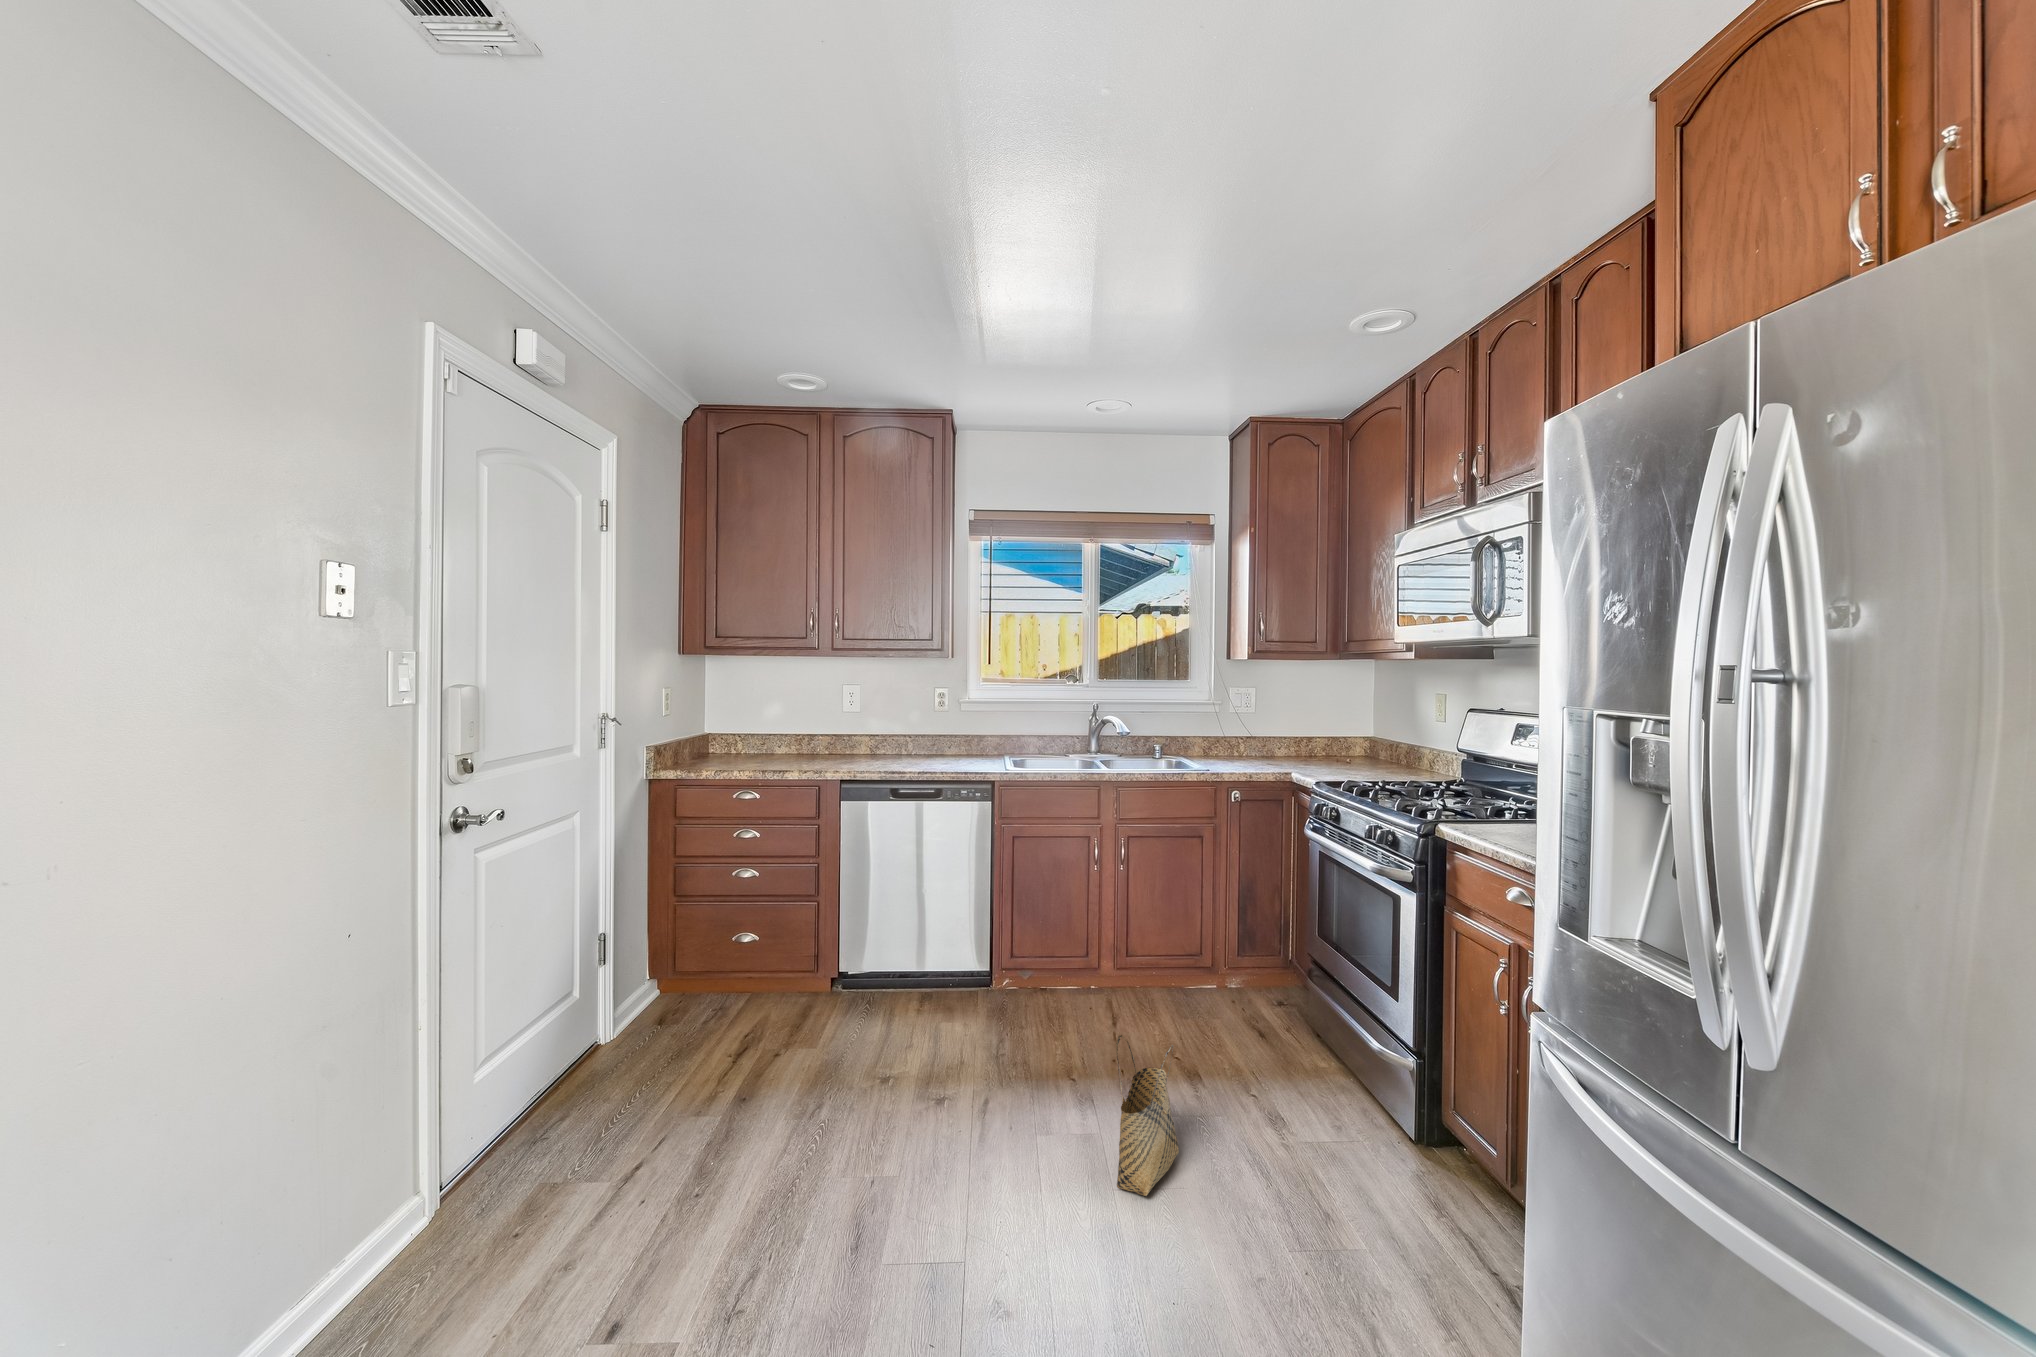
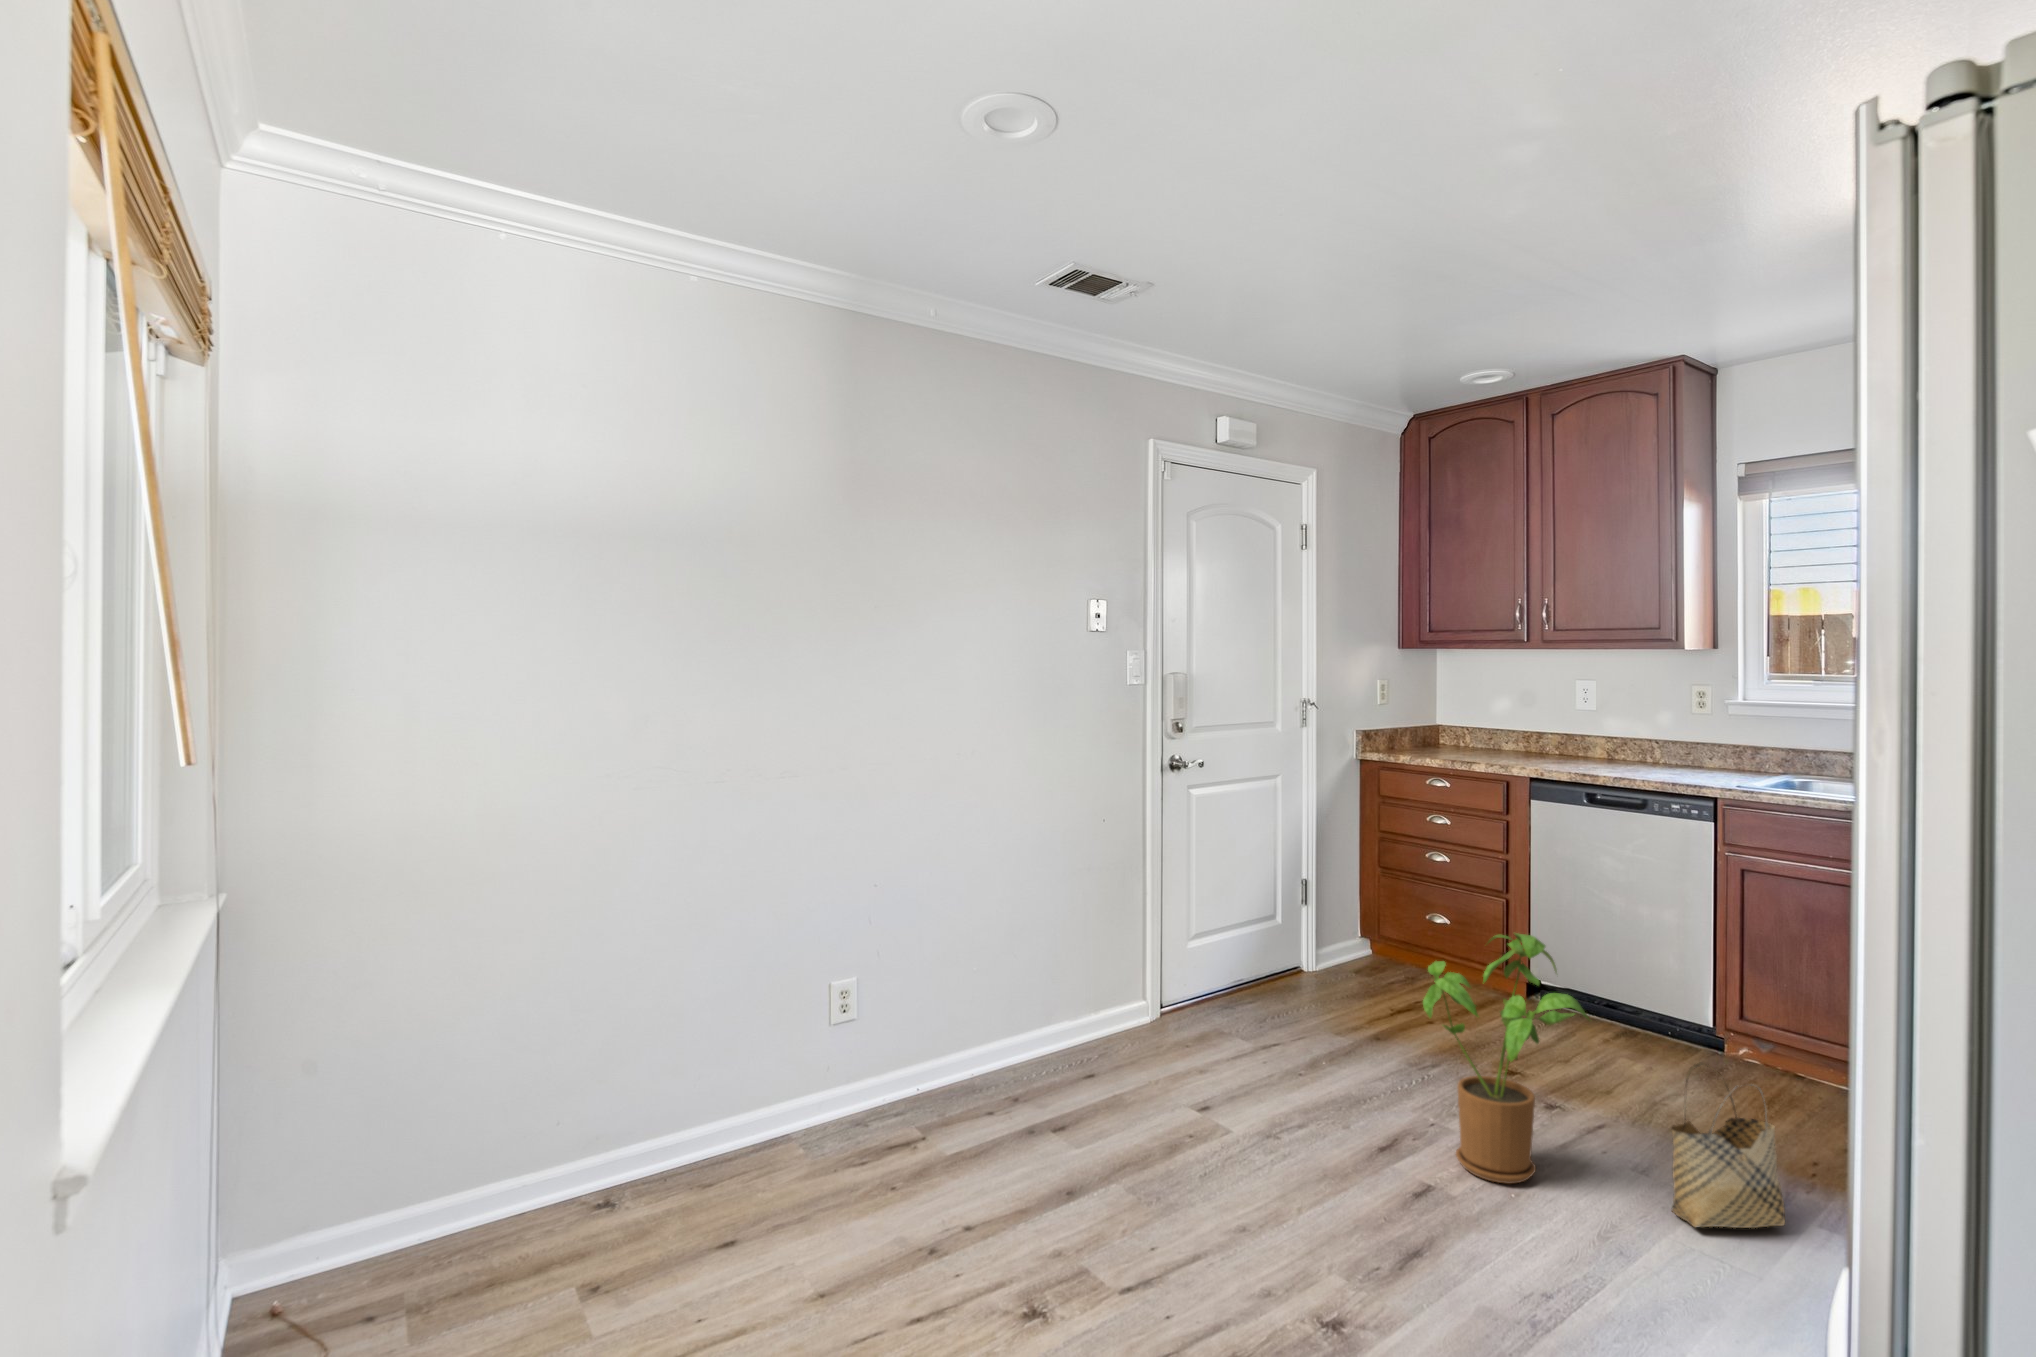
house plant: none [903,960,1068,1250] -> present [1423,933,1588,1184]

